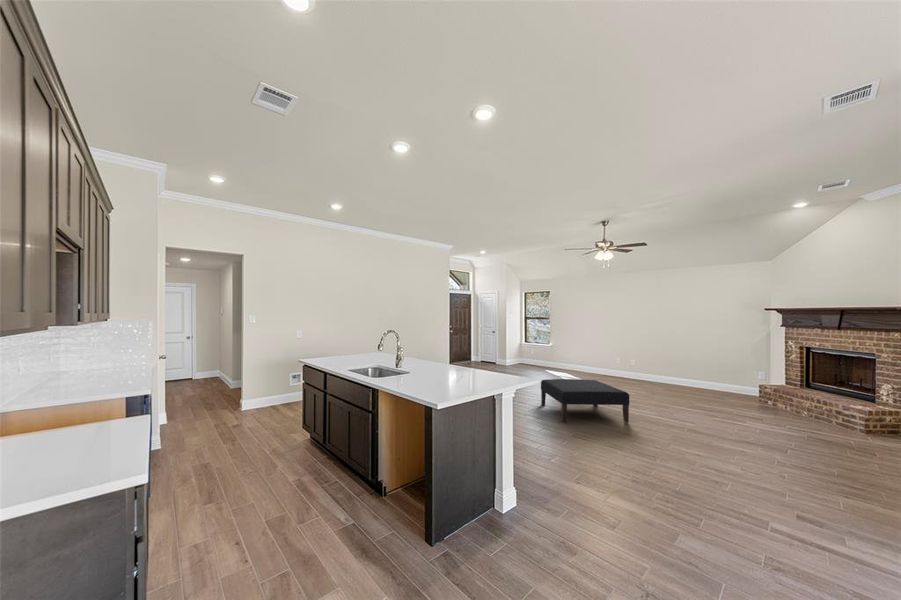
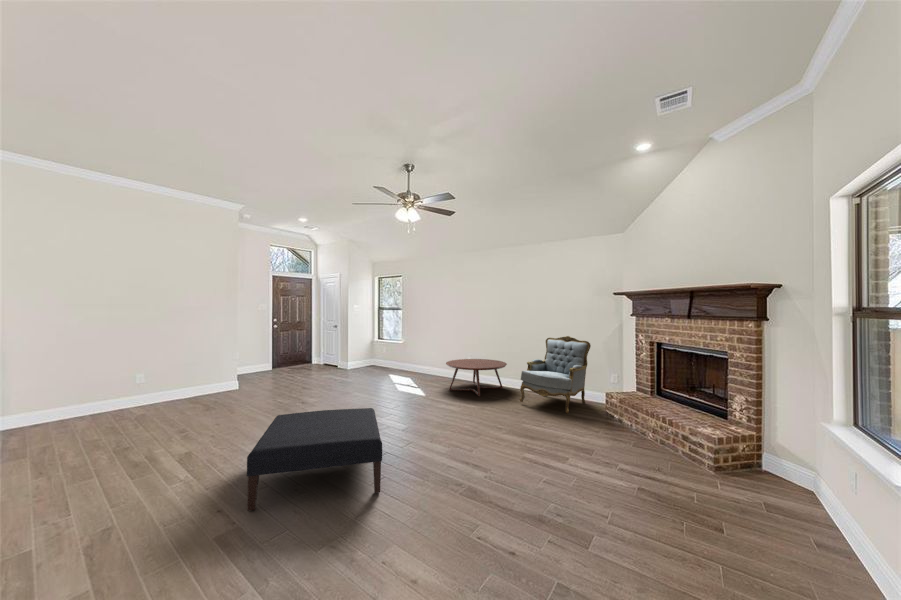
armchair: none [679,342,740,399] -> present [520,336,591,413]
coffee table: none [607,358,660,385] -> present [446,359,507,396]

